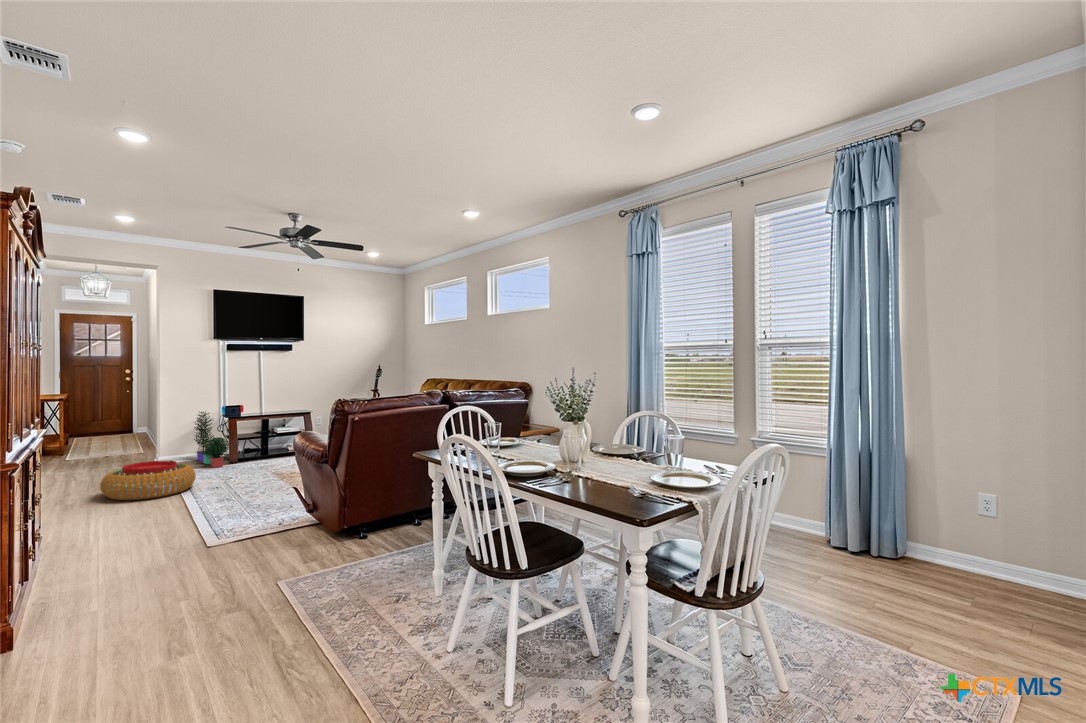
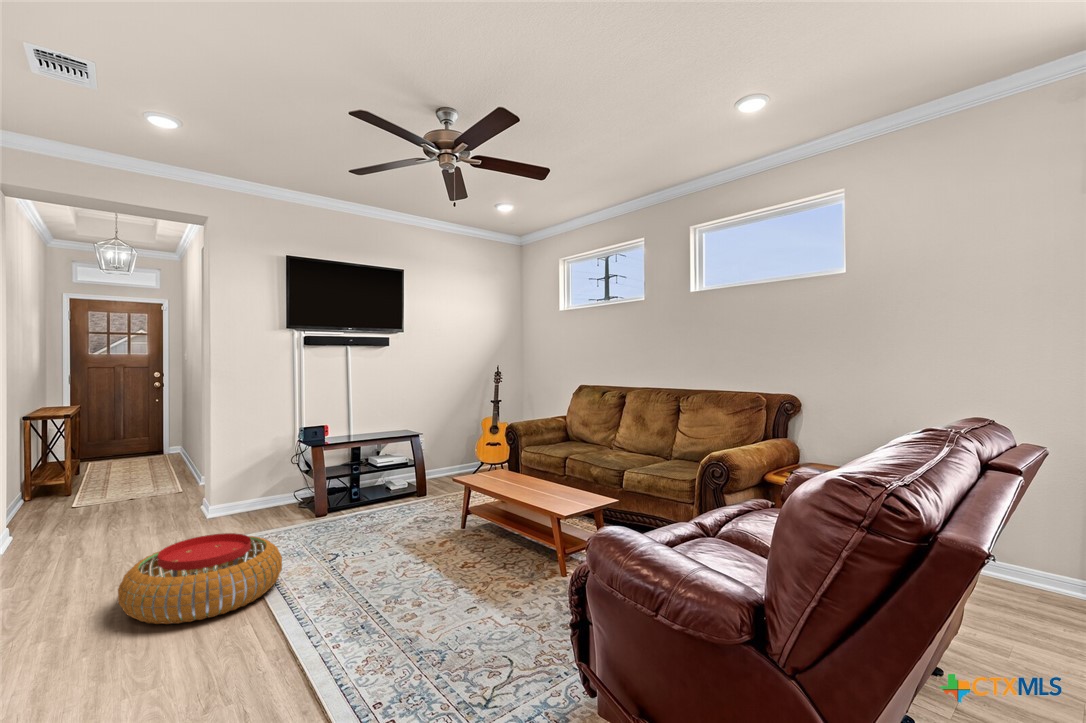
potted plant: present [194,412,228,468] -> none [257,434,315,527]

